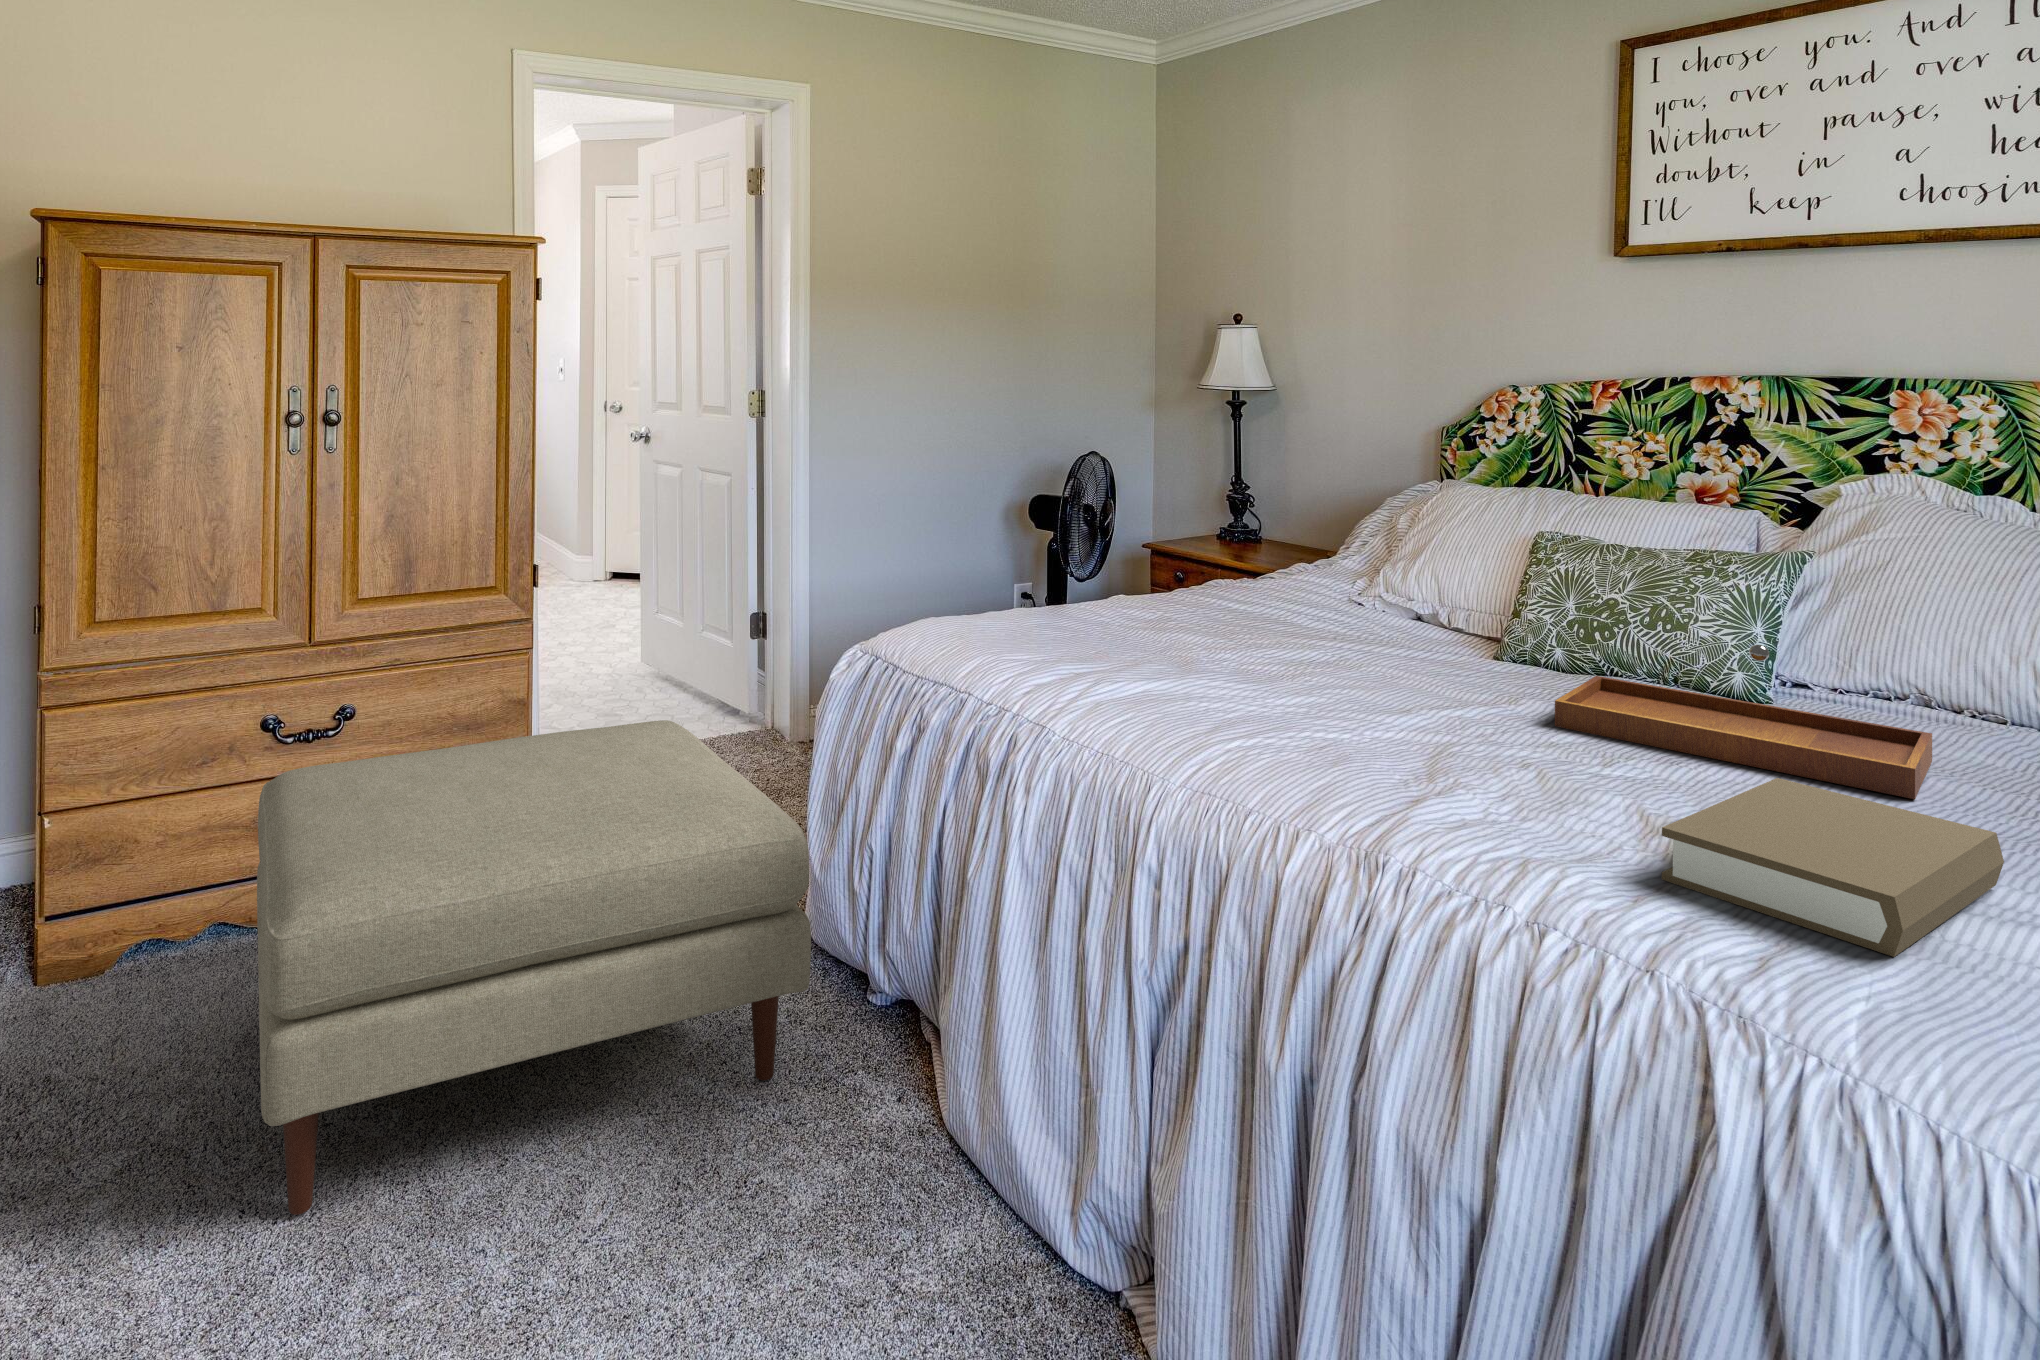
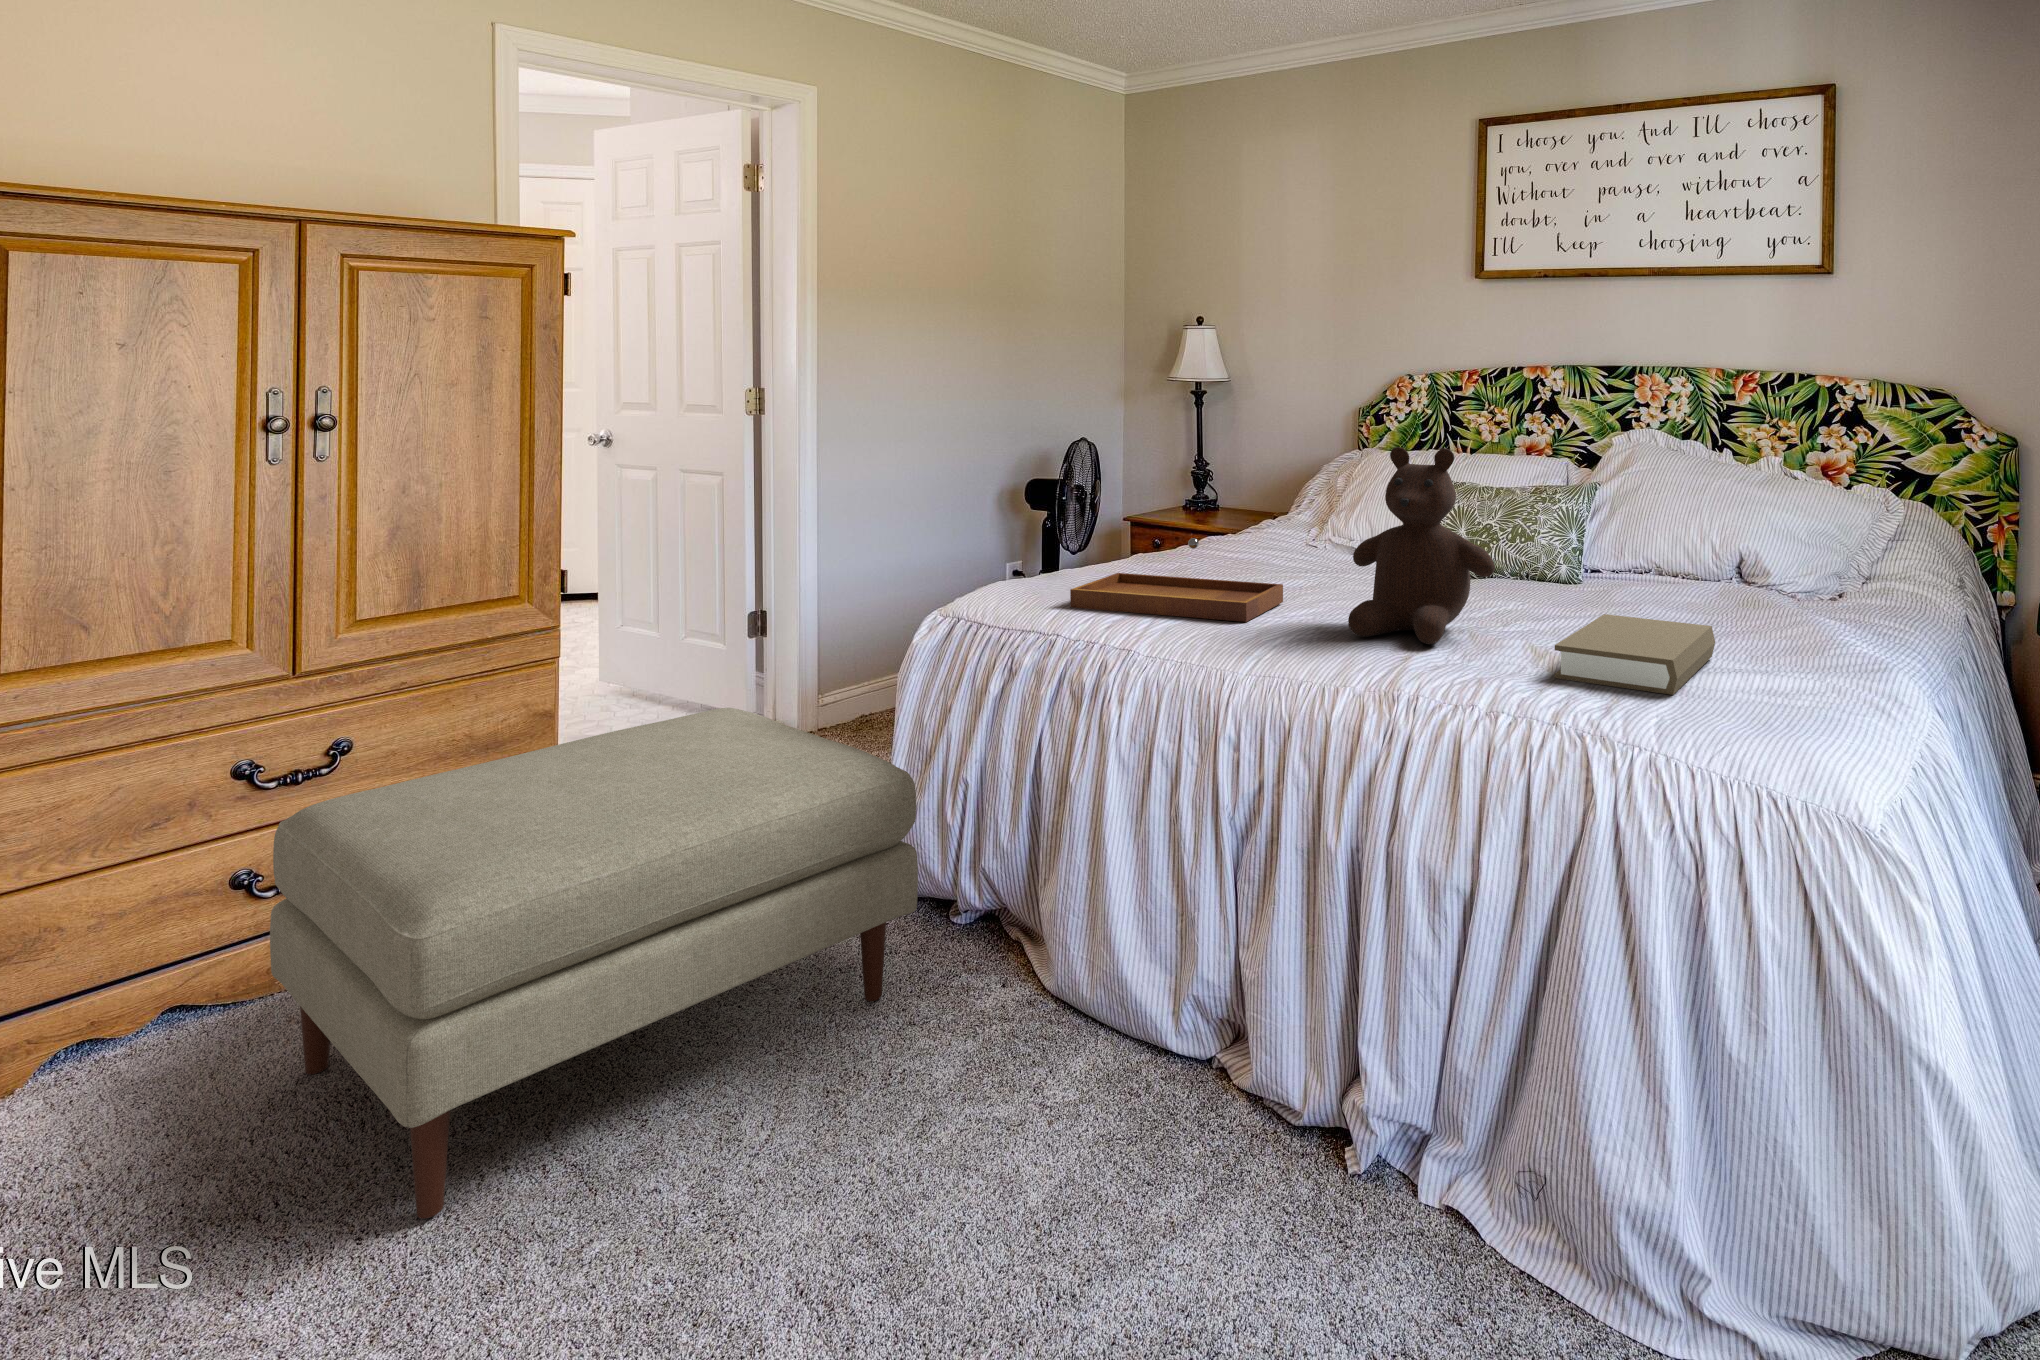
teddy bear: none [1342,492,1582,783] -> present [1348,447,1495,644]
tray: present [1555,645,1932,799] -> present [1070,538,1283,622]

